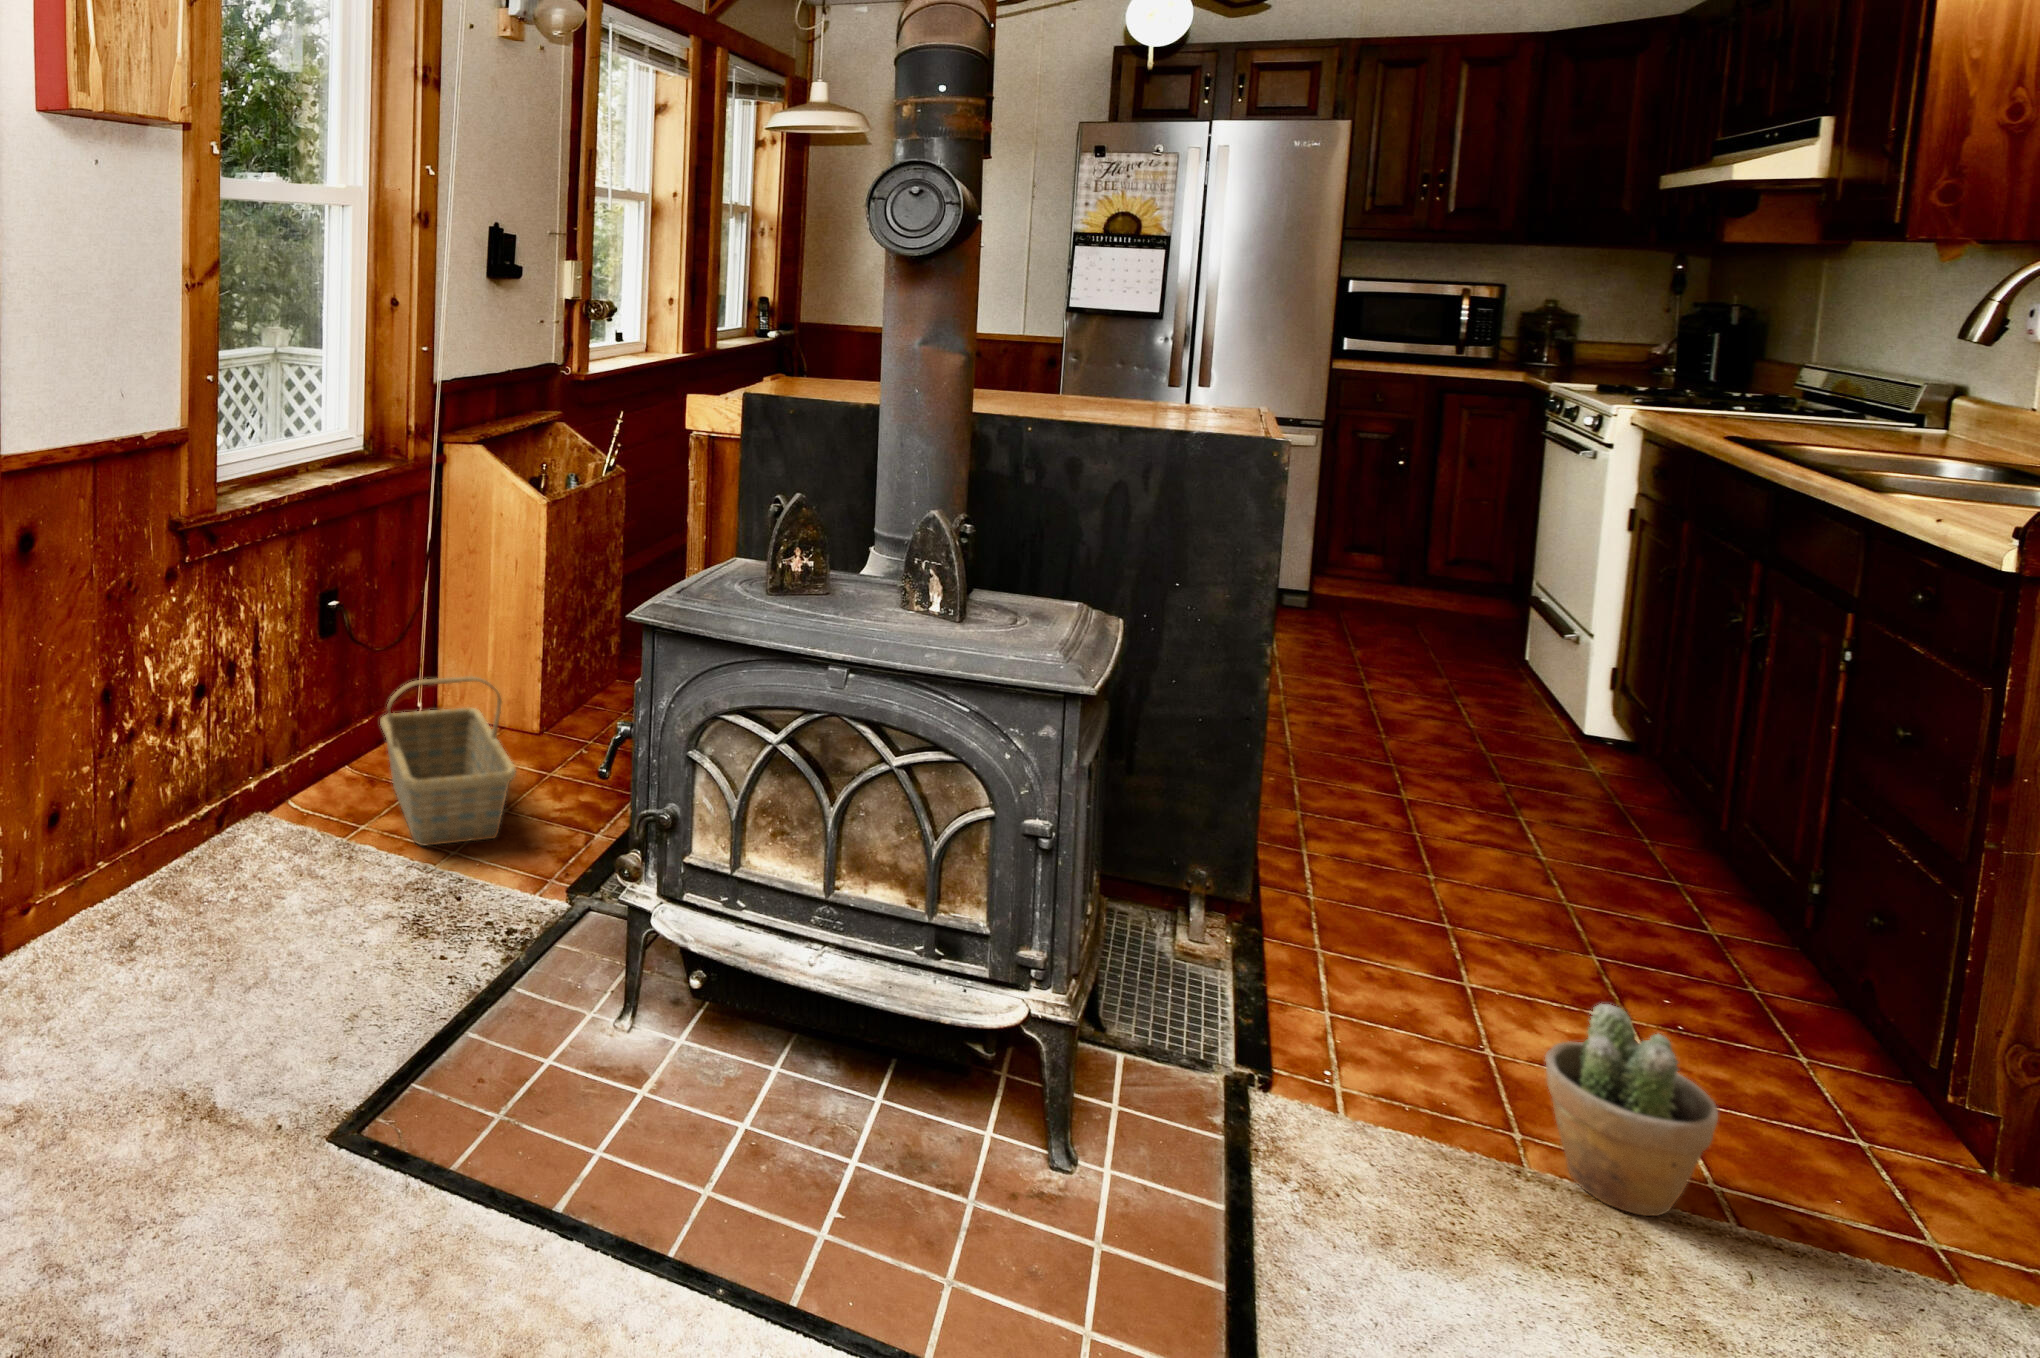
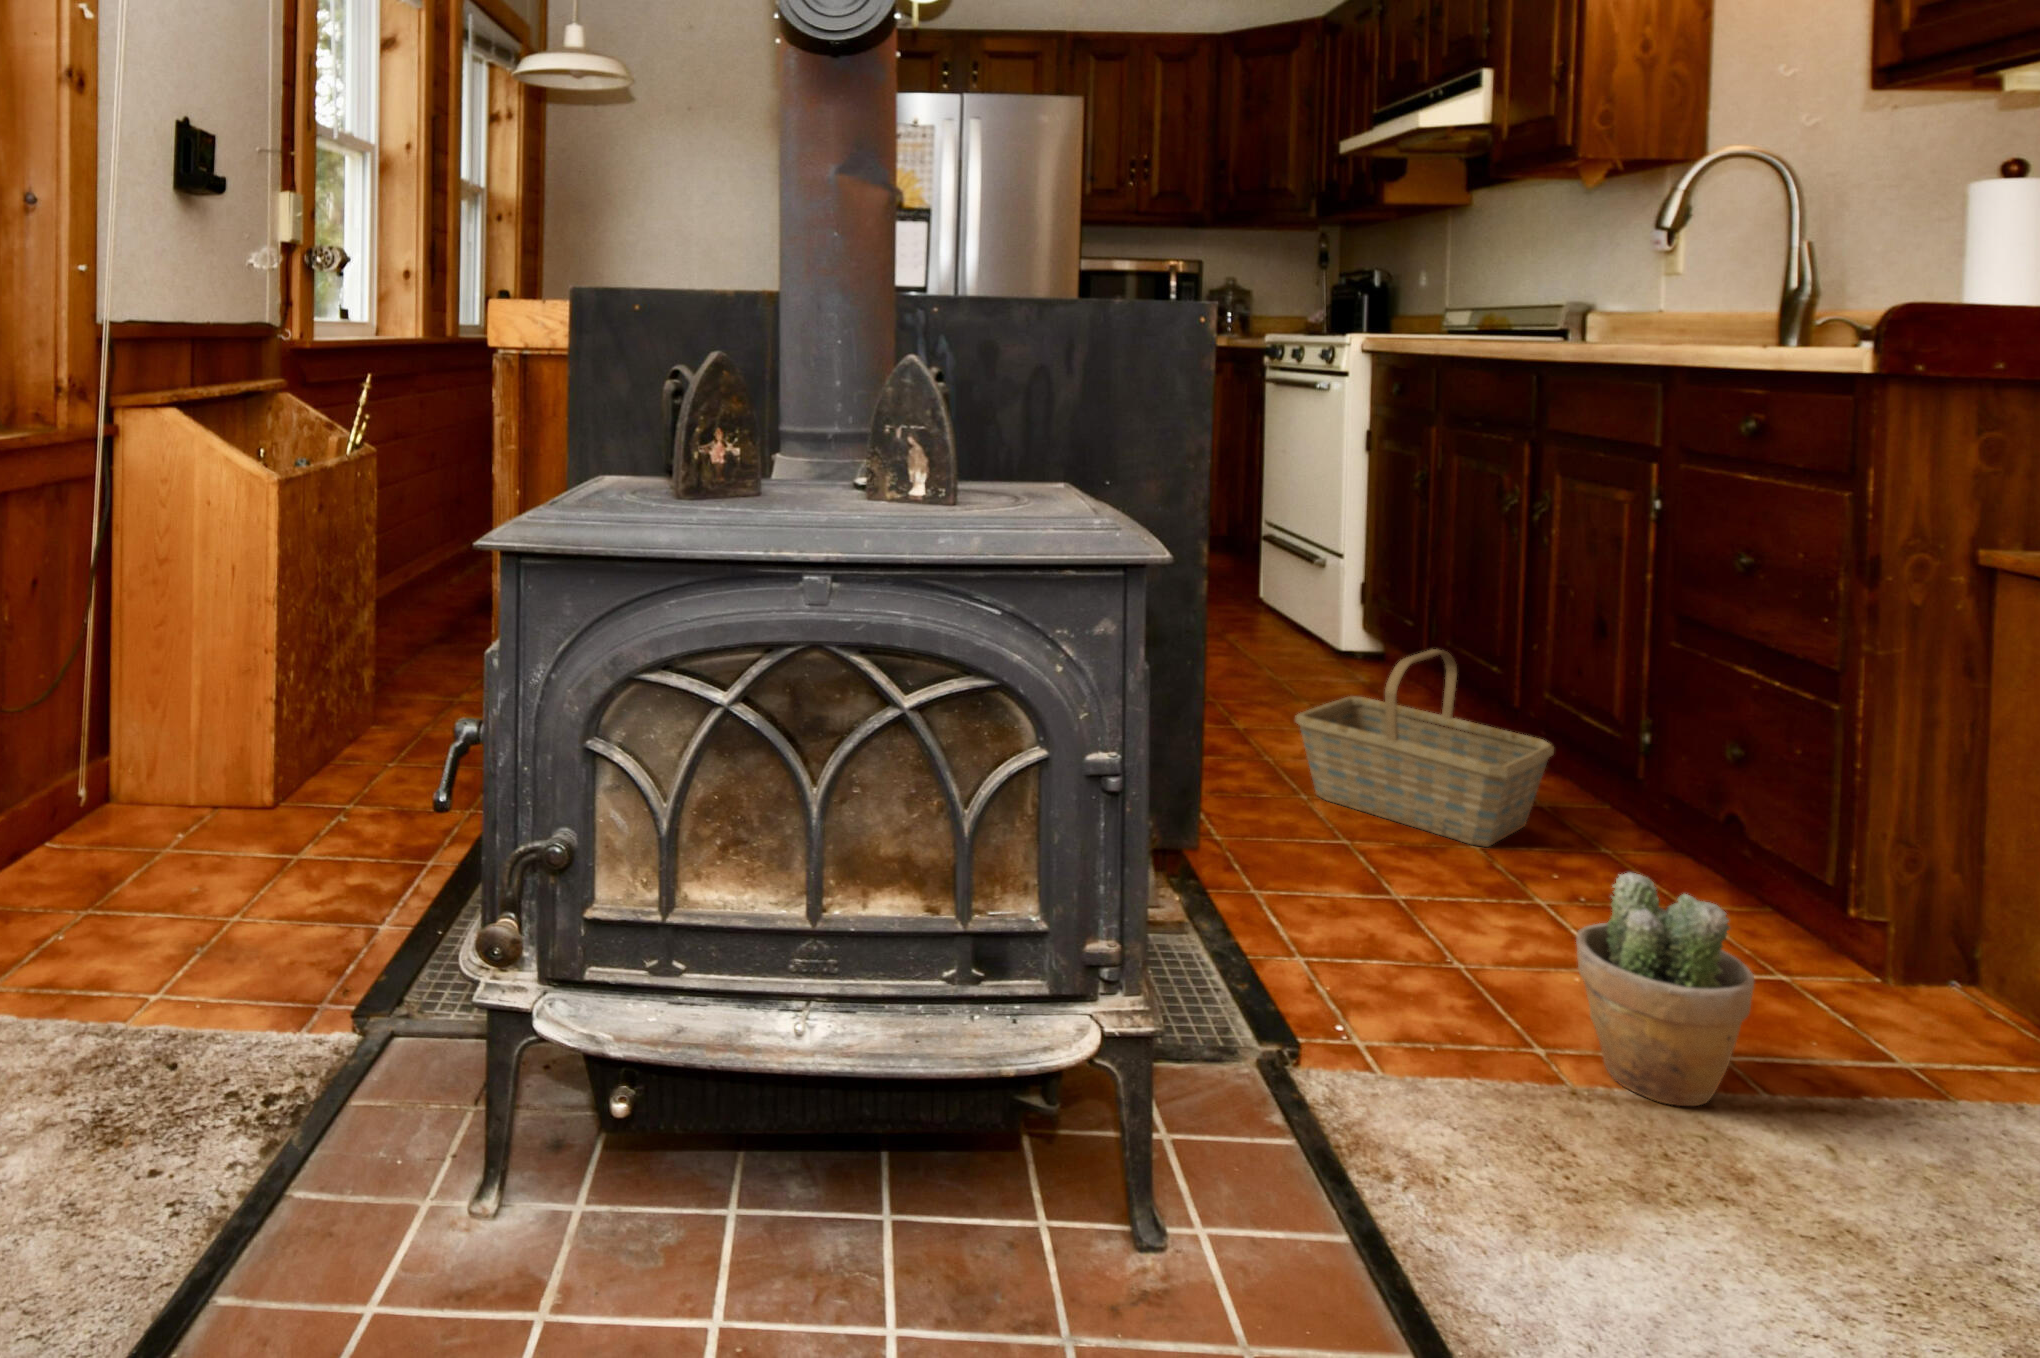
basket: present [380,676,516,846] -> present [1295,649,1554,847]

